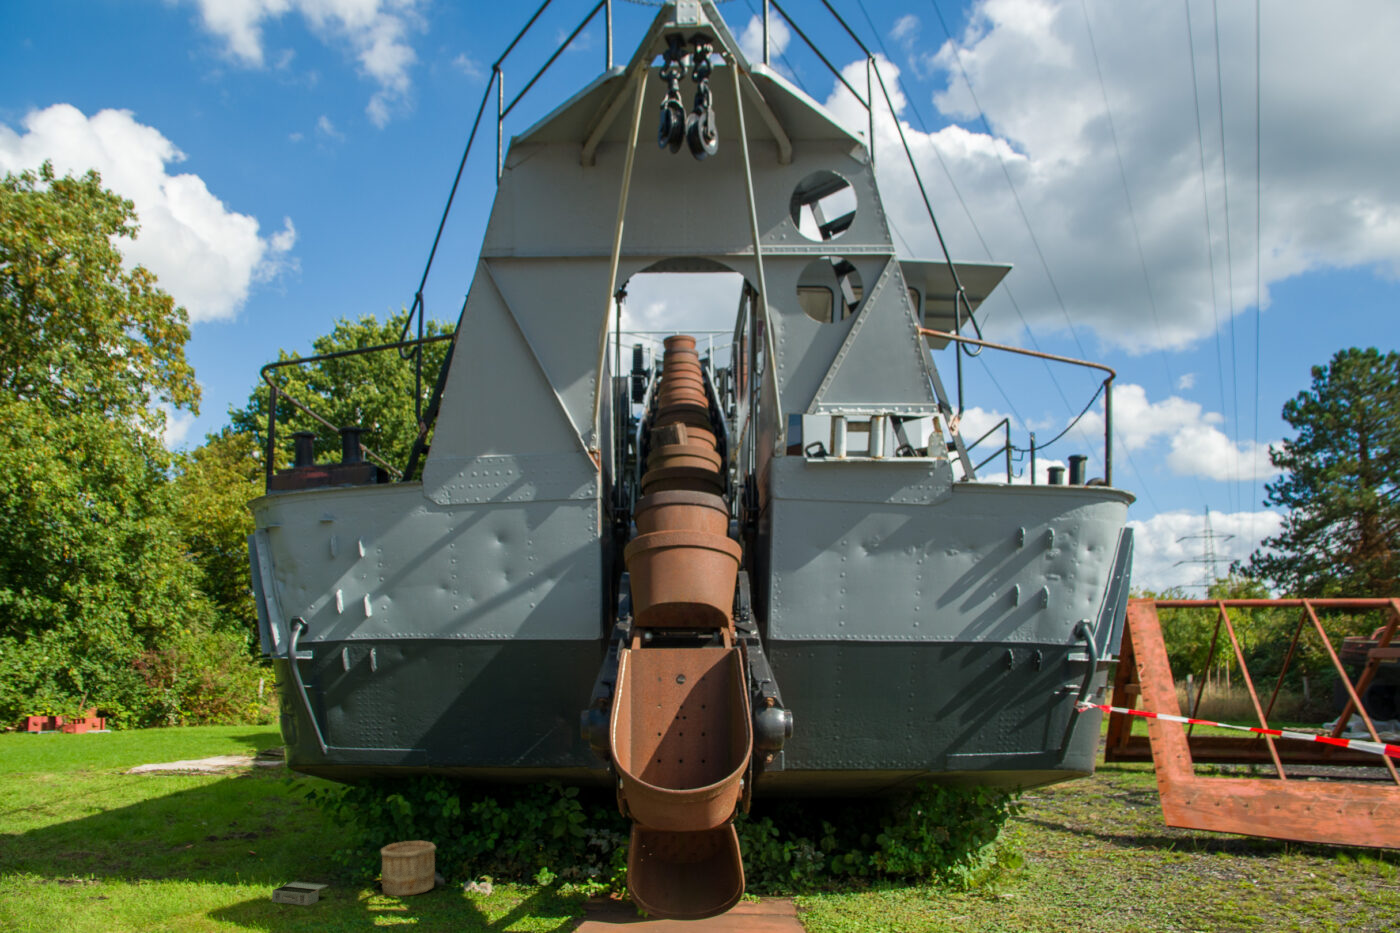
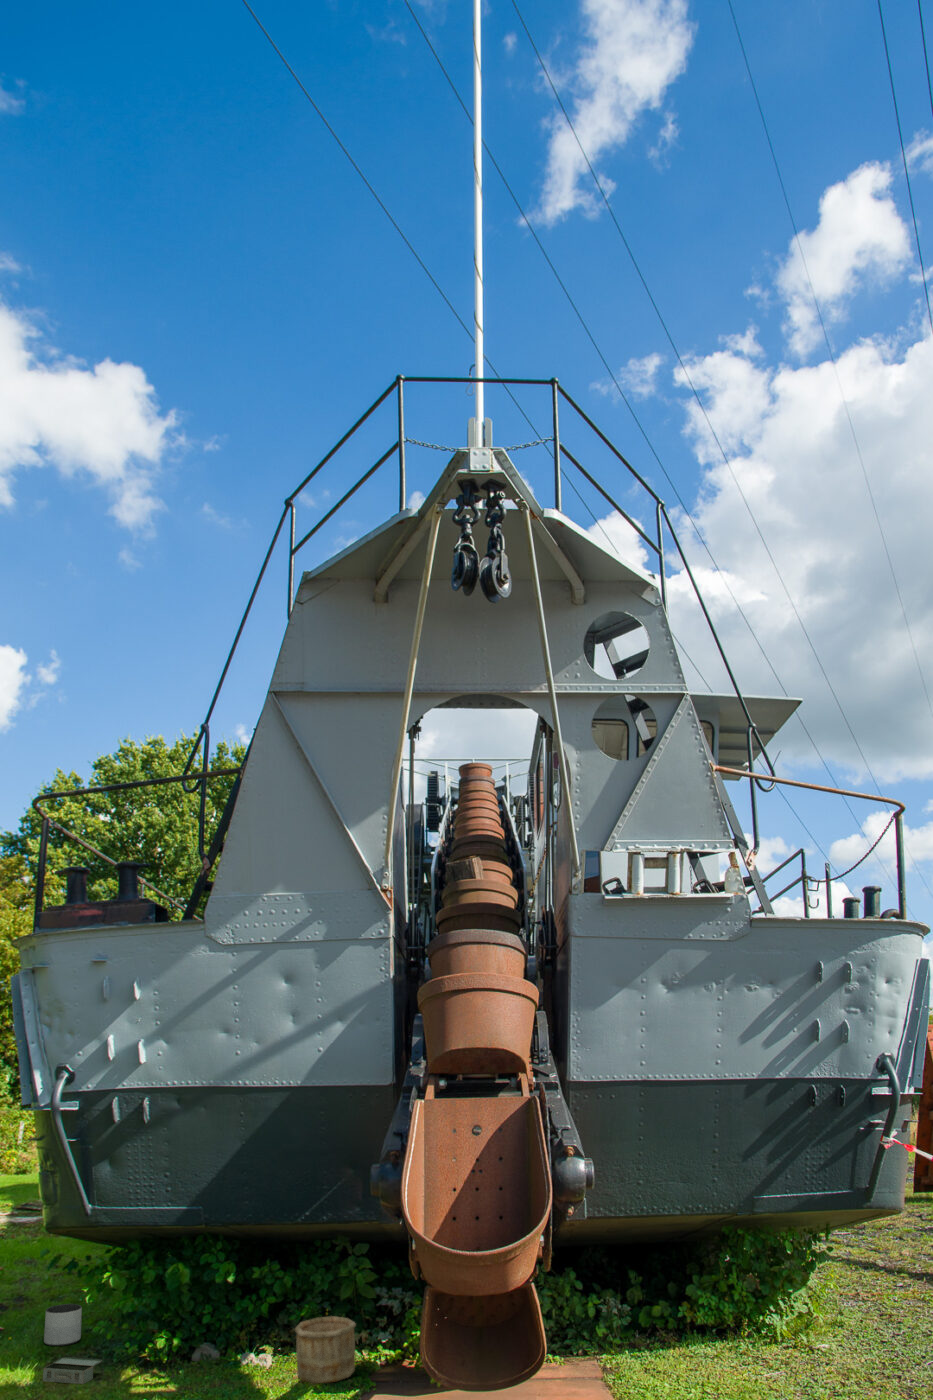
planter: none [287,836,323,873] -> present [44,1304,82,1346]
wooden bucket: present [381,841,436,896] -> present [295,1316,356,1383]

